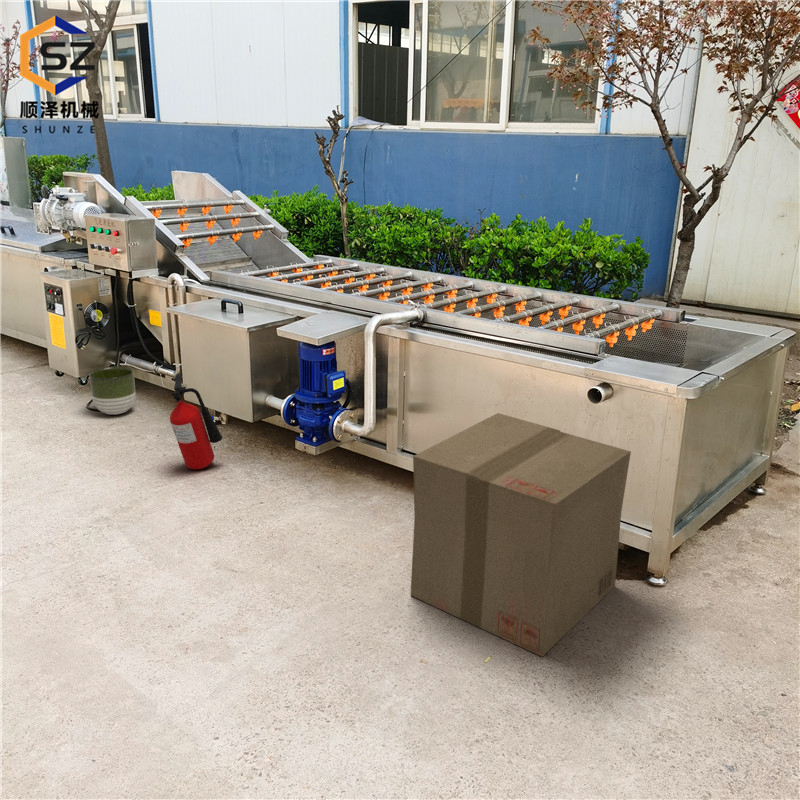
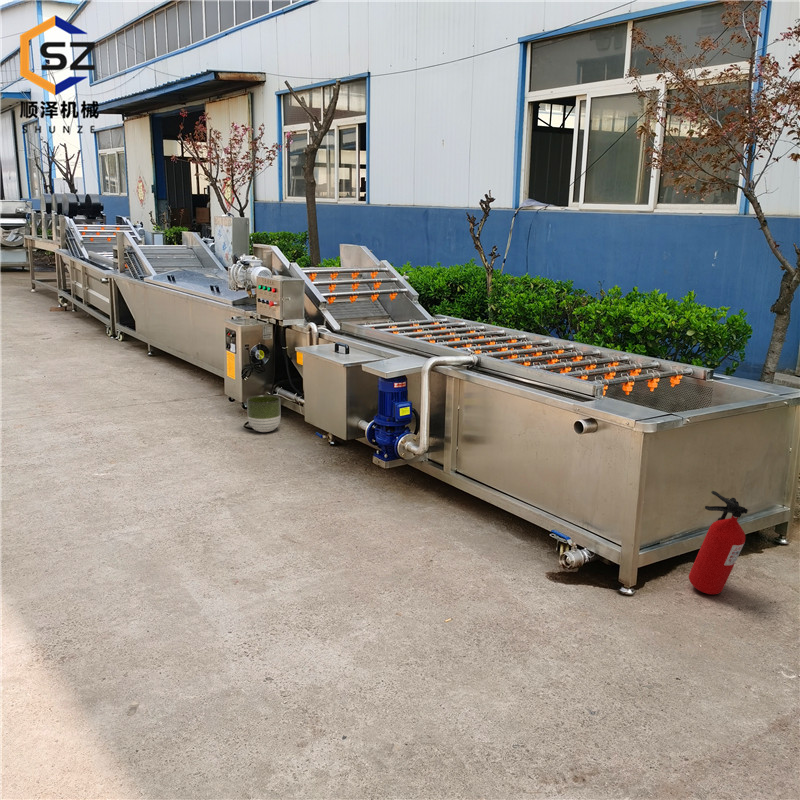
fire extinguisher: present [170,373,223,469] -> present [689,491,748,595]
cardboard box: present [411,413,631,657] -> none [416,439,598,627]

